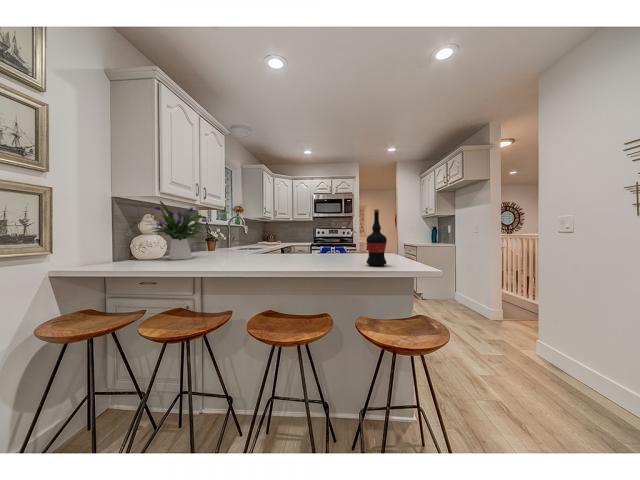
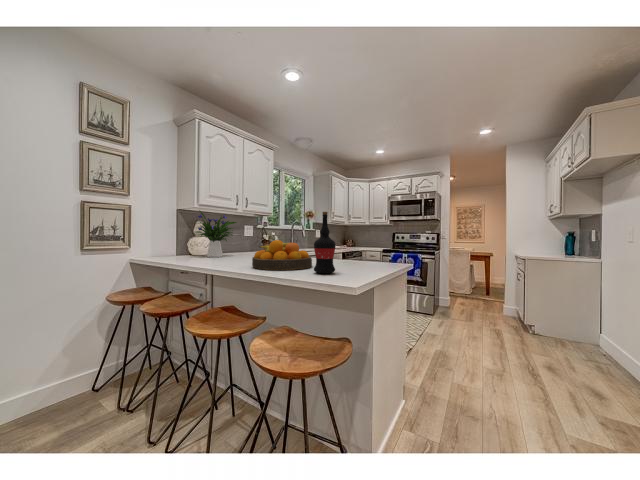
fruit bowl: none [283,236,345,267] -> present [252,240,312,270]

